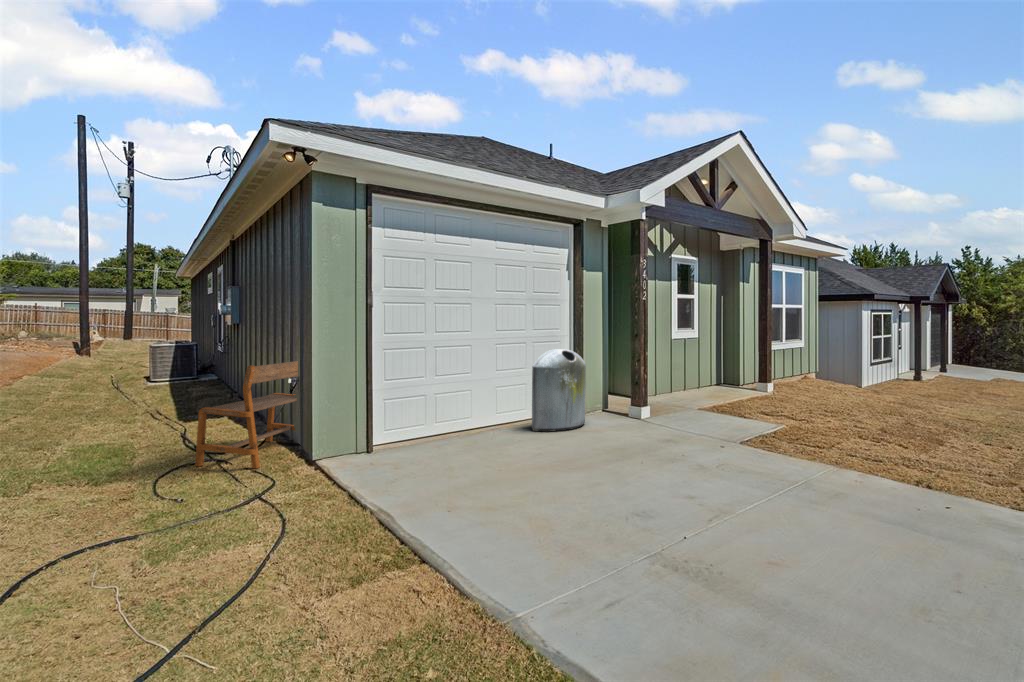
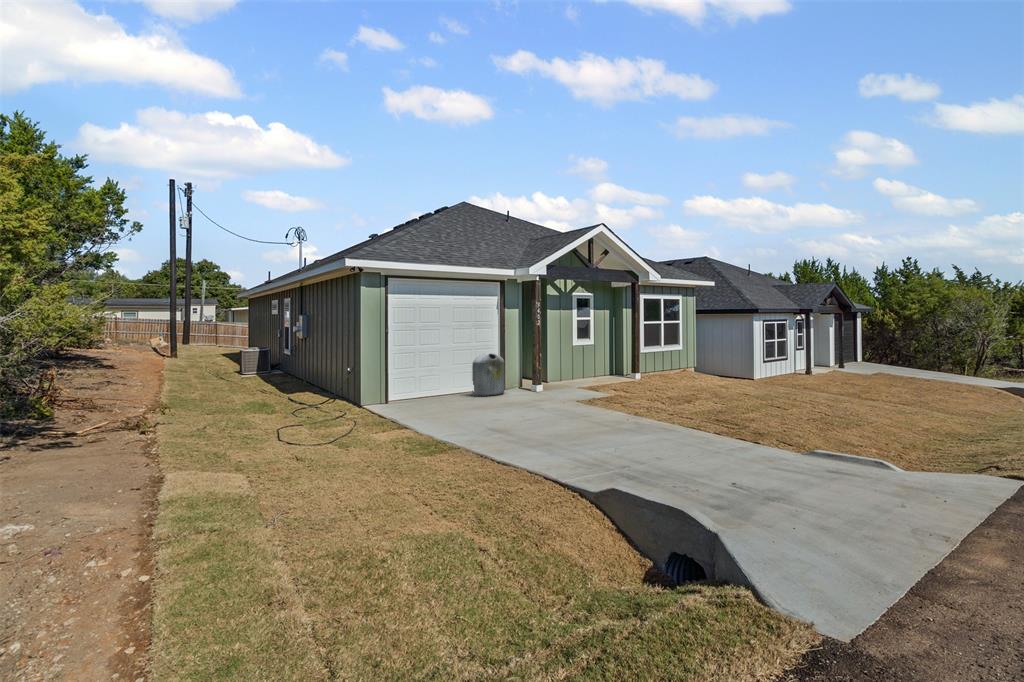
bench: present [195,361,298,468] -> none [311,359,361,407]

